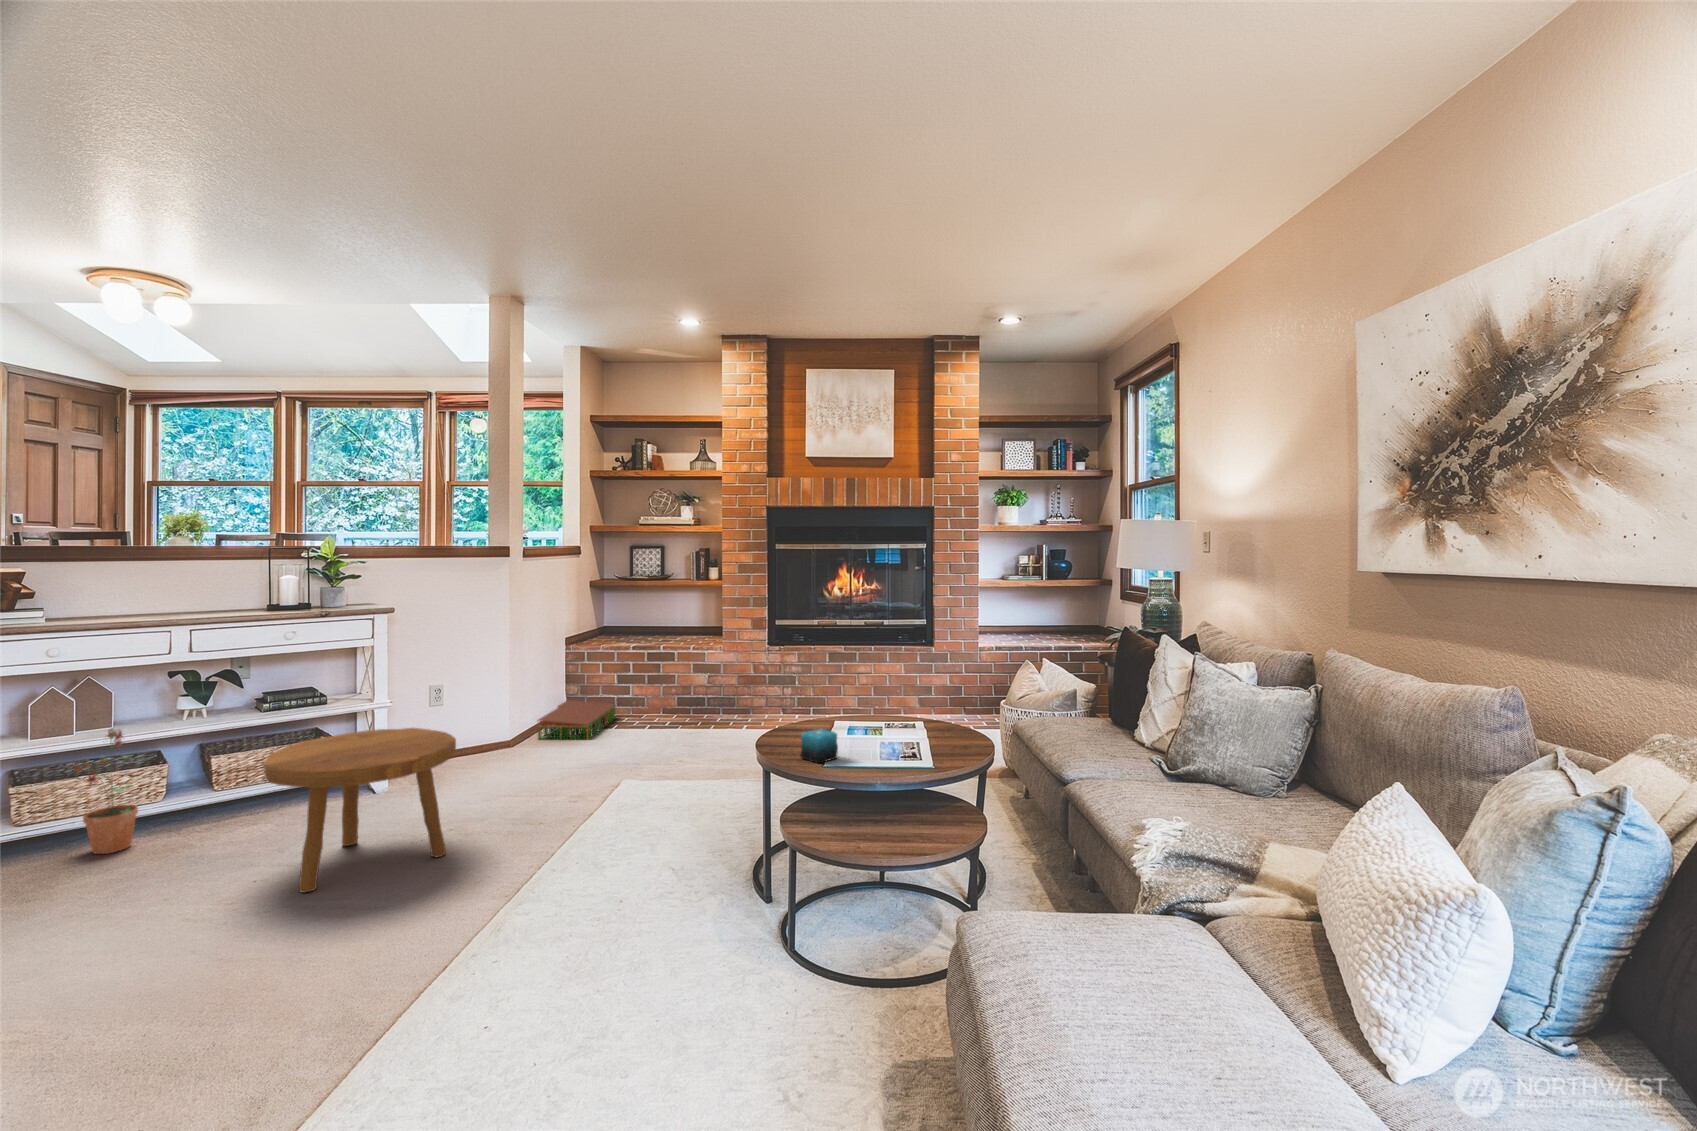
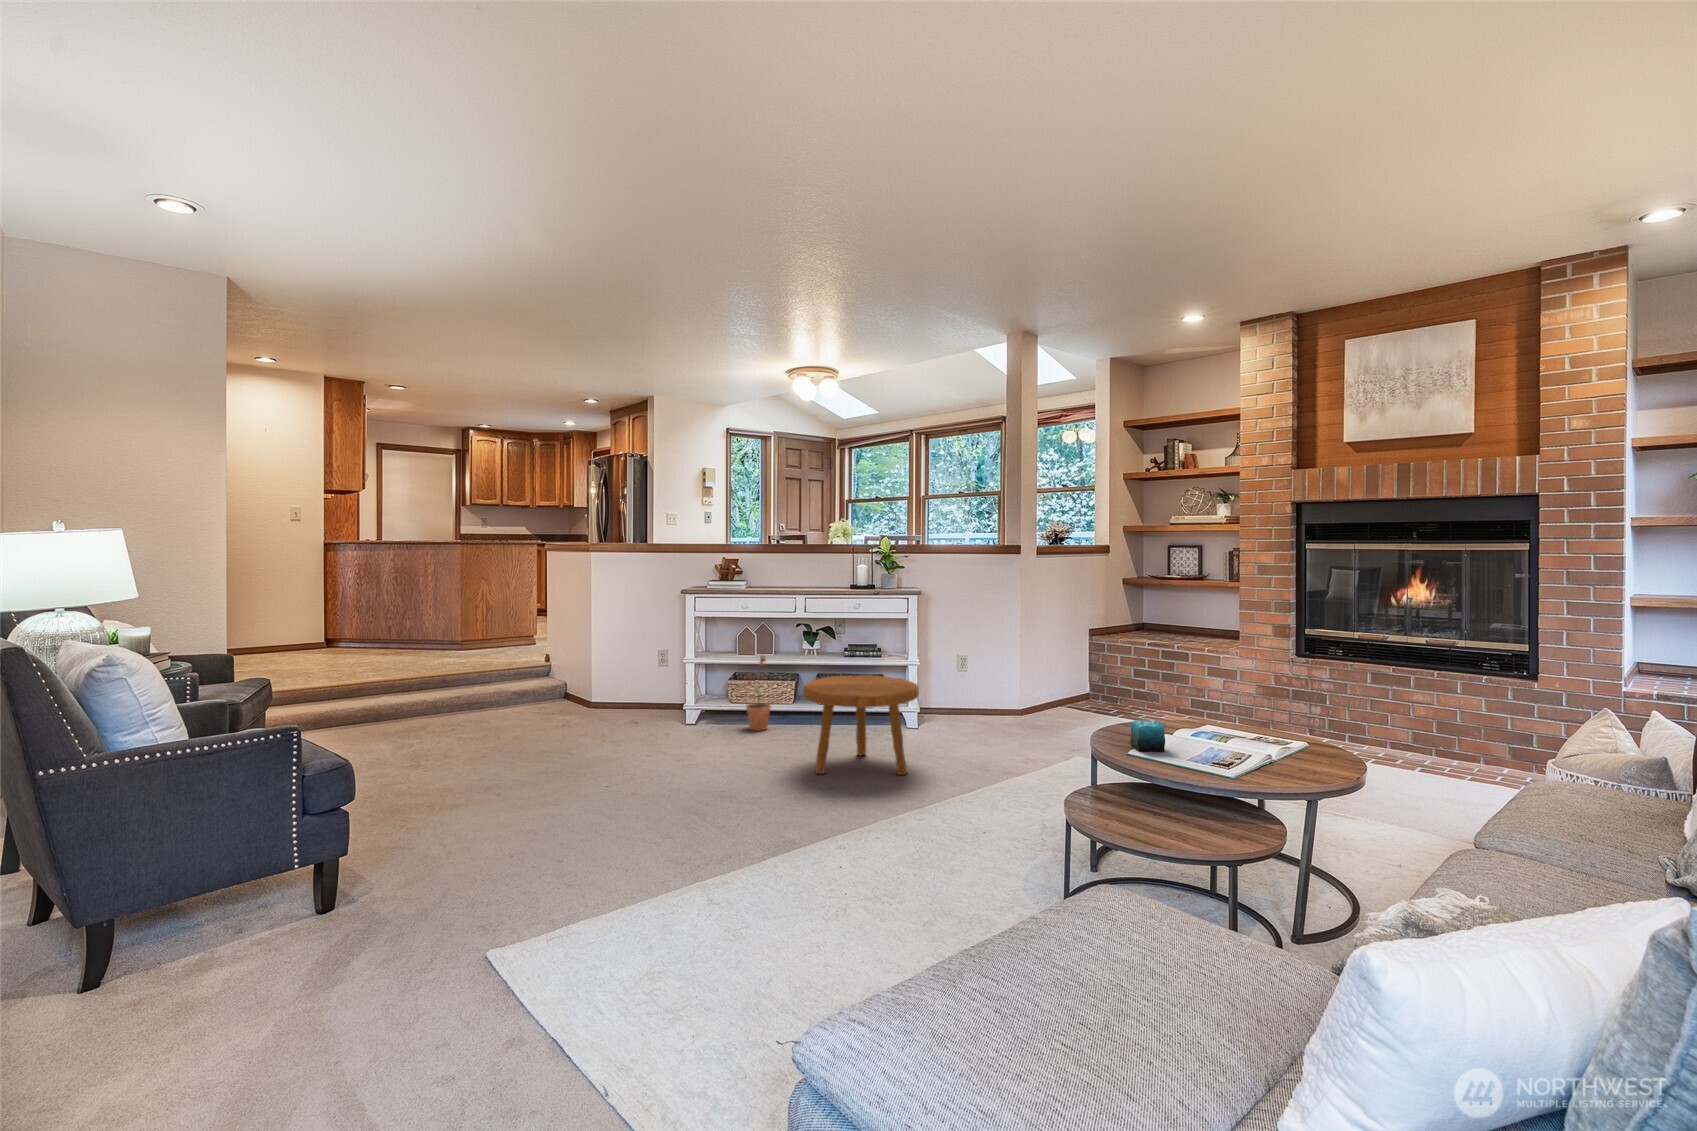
storage bin: present [537,700,616,740] -> none [1042,686,1126,722]

